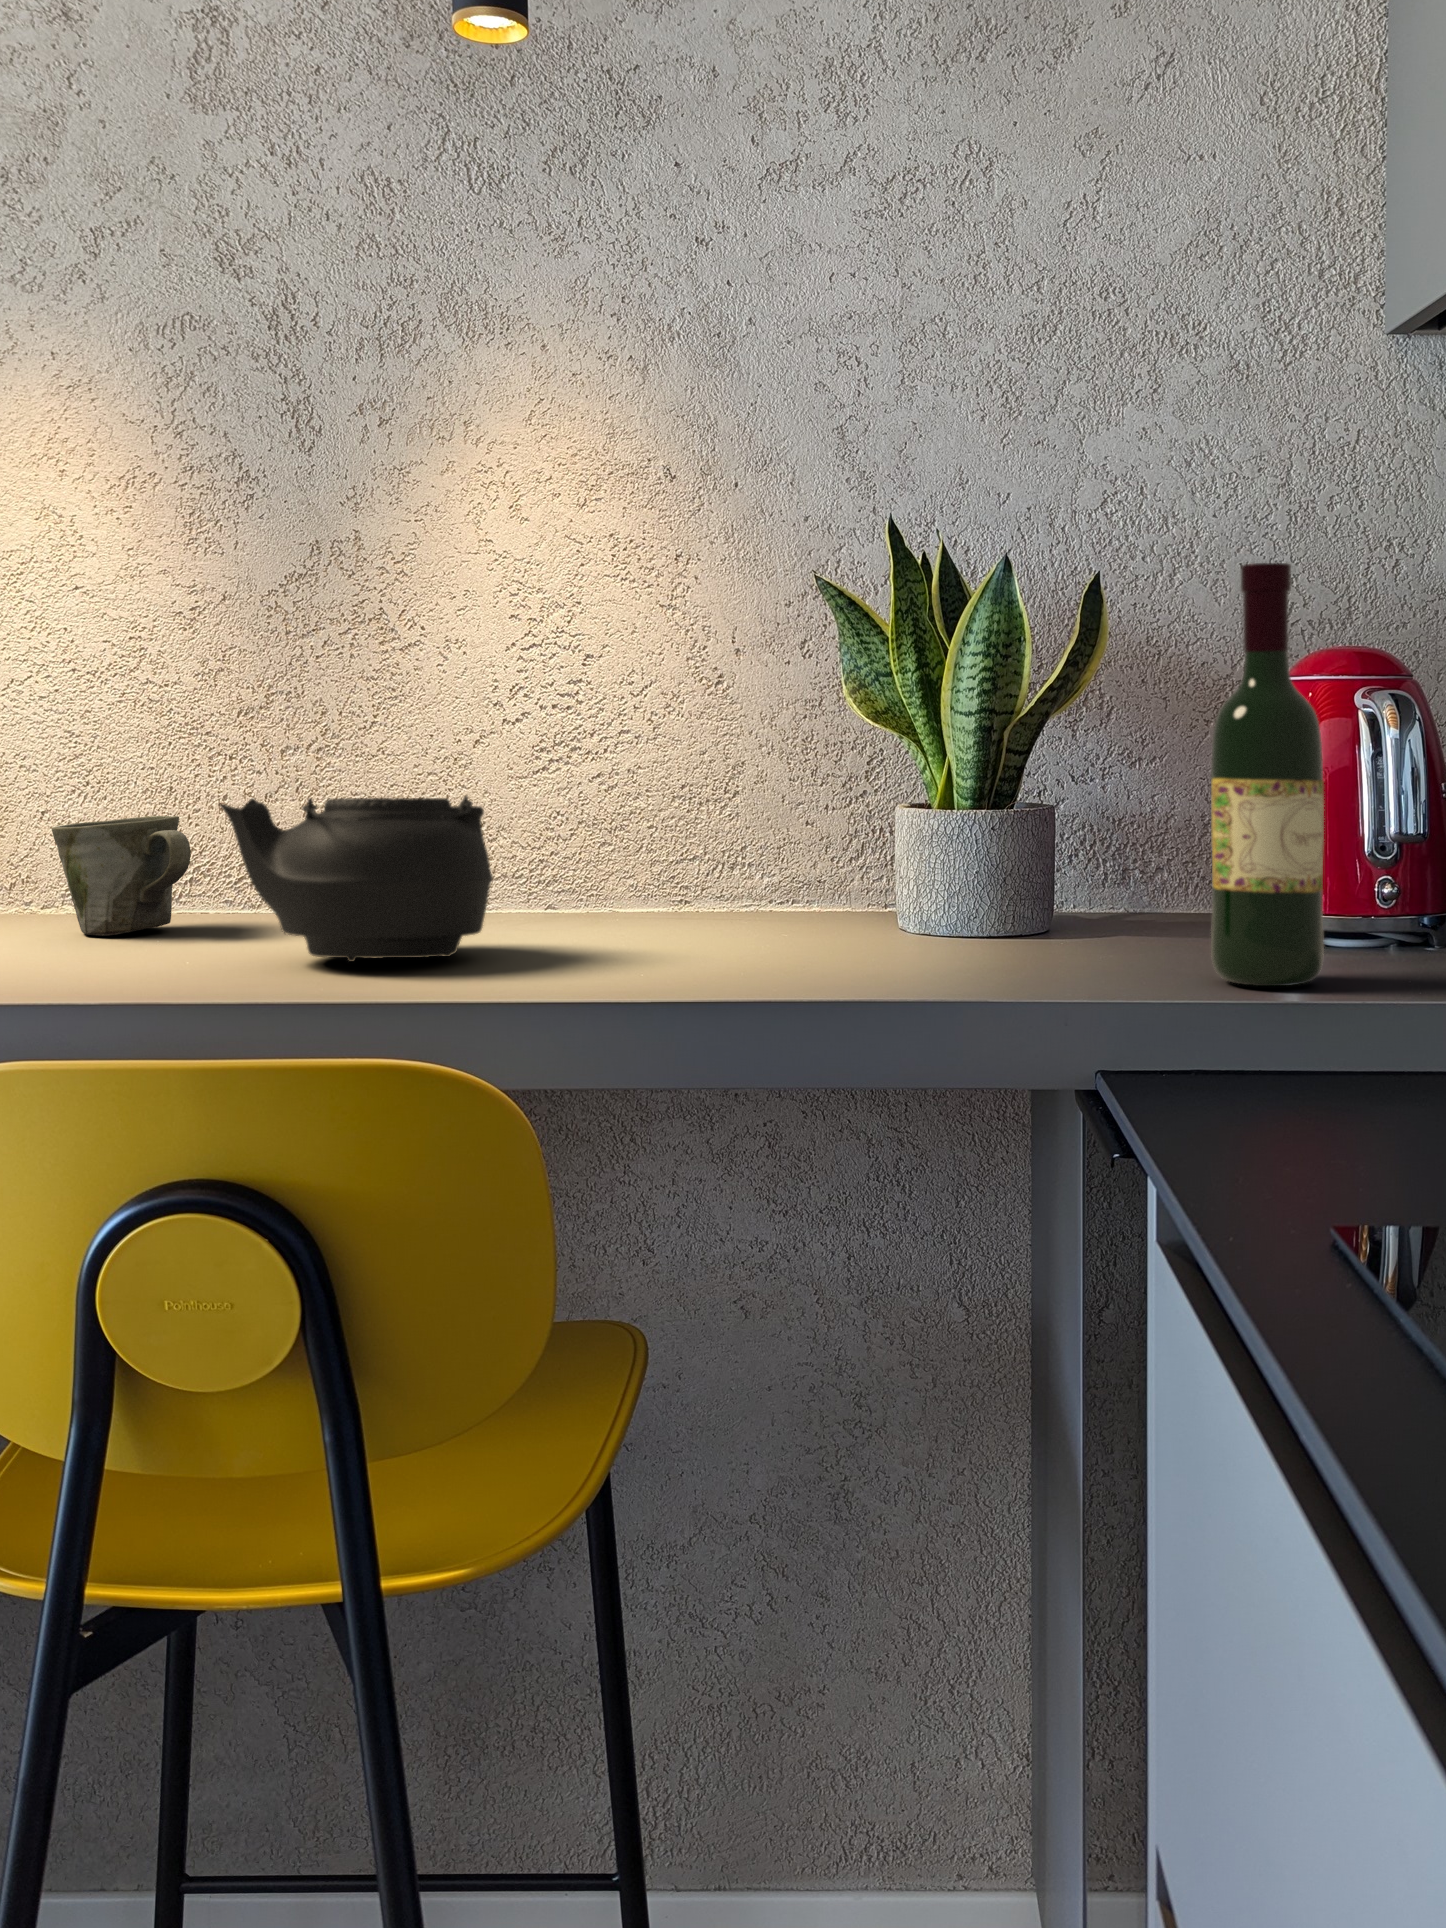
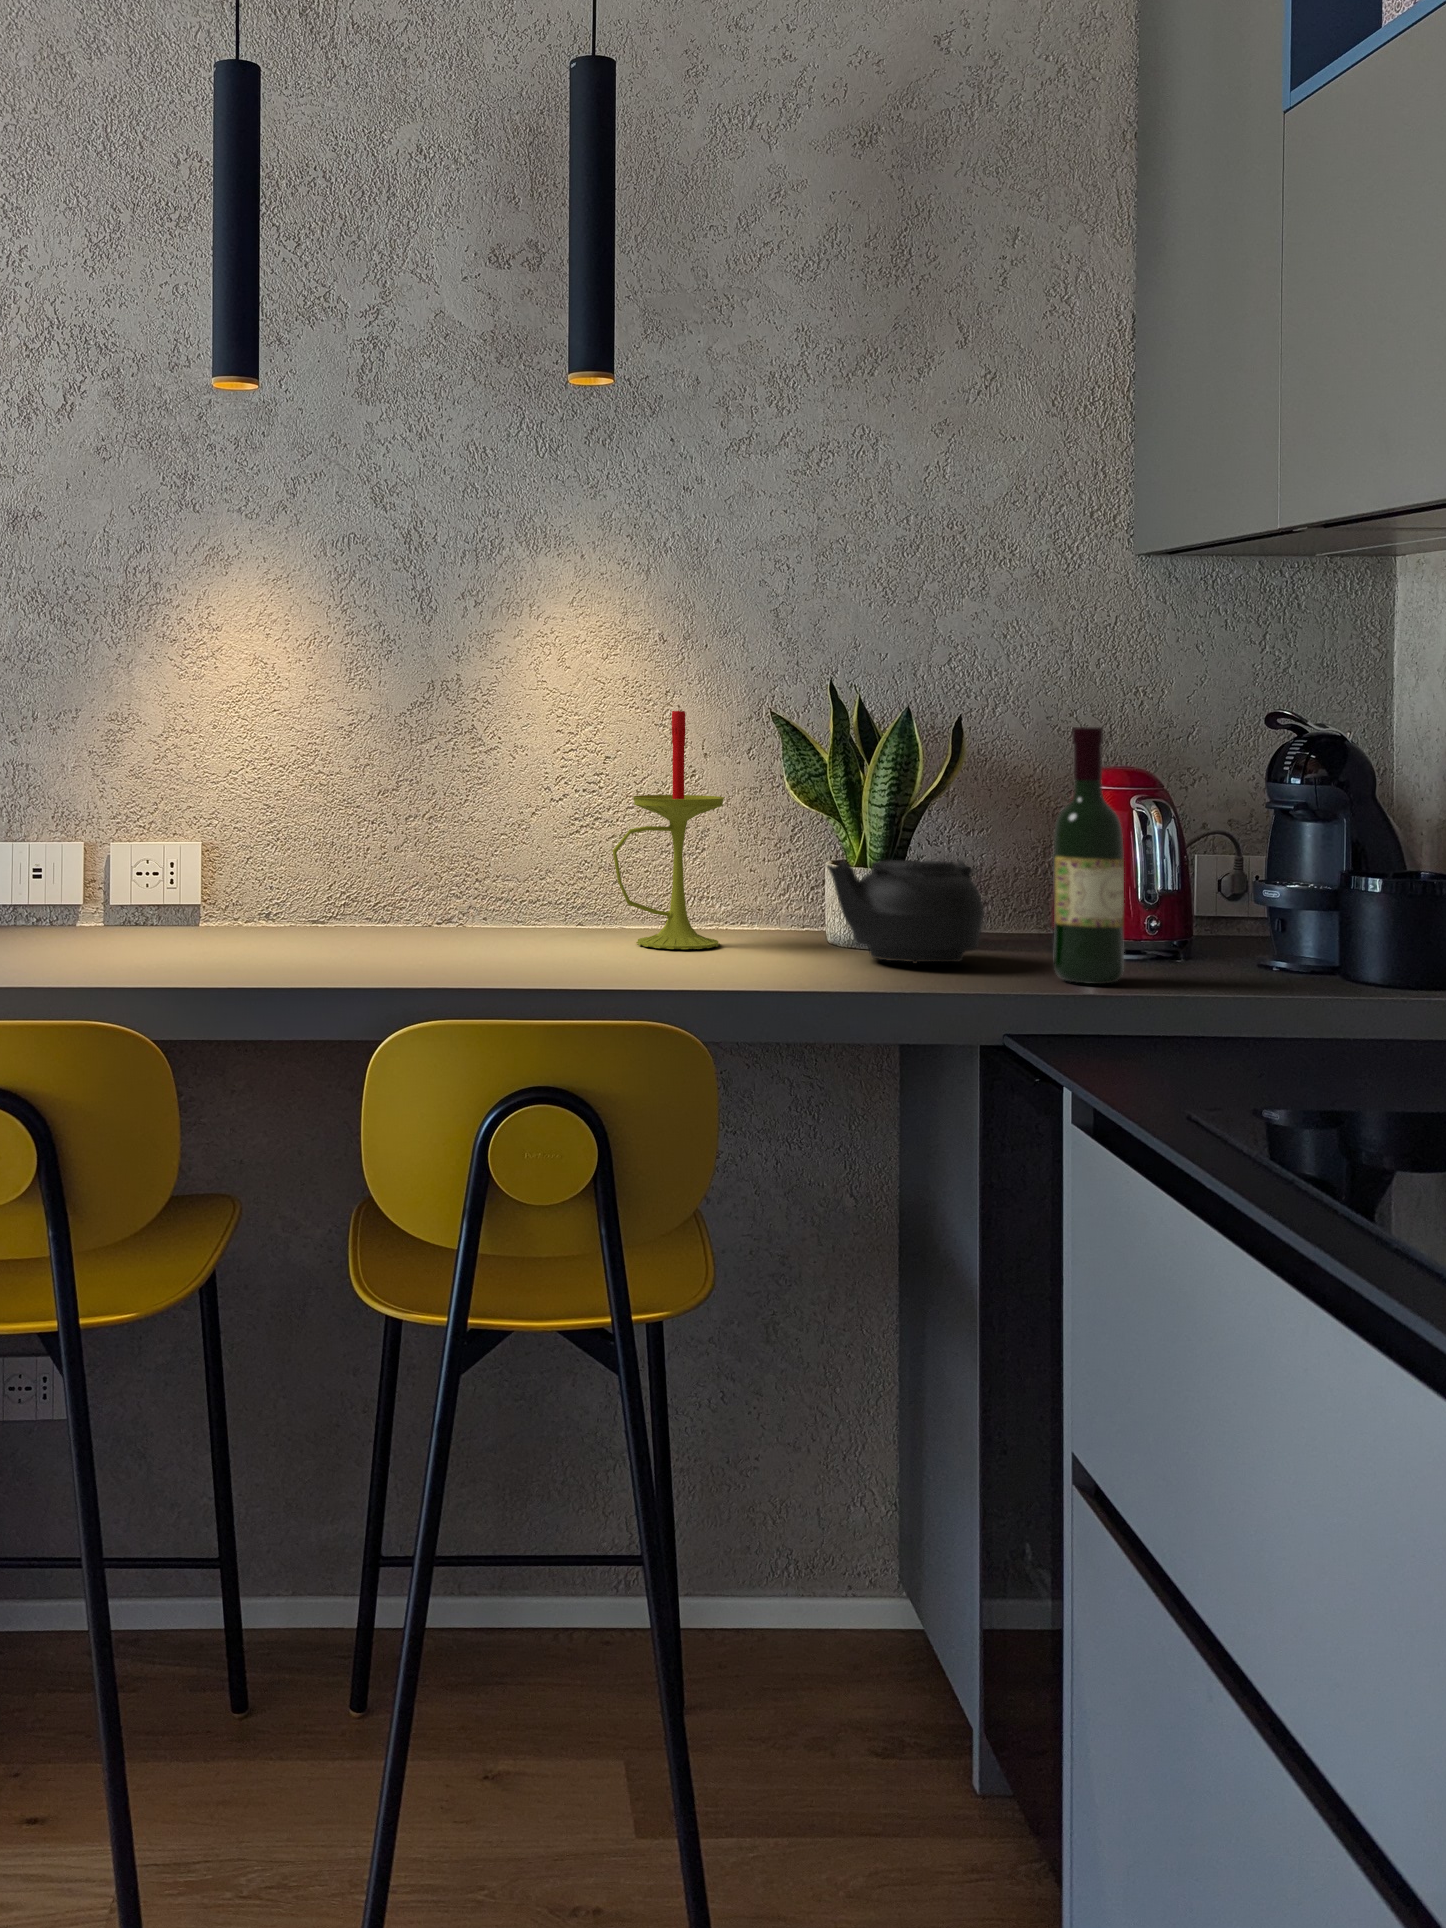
candle: none [556,562,737,940] -> present [613,711,725,949]
teapot: present [220,796,493,962] -> present [827,860,984,964]
mug: present [52,816,191,936] -> none [281,862,375,941]

